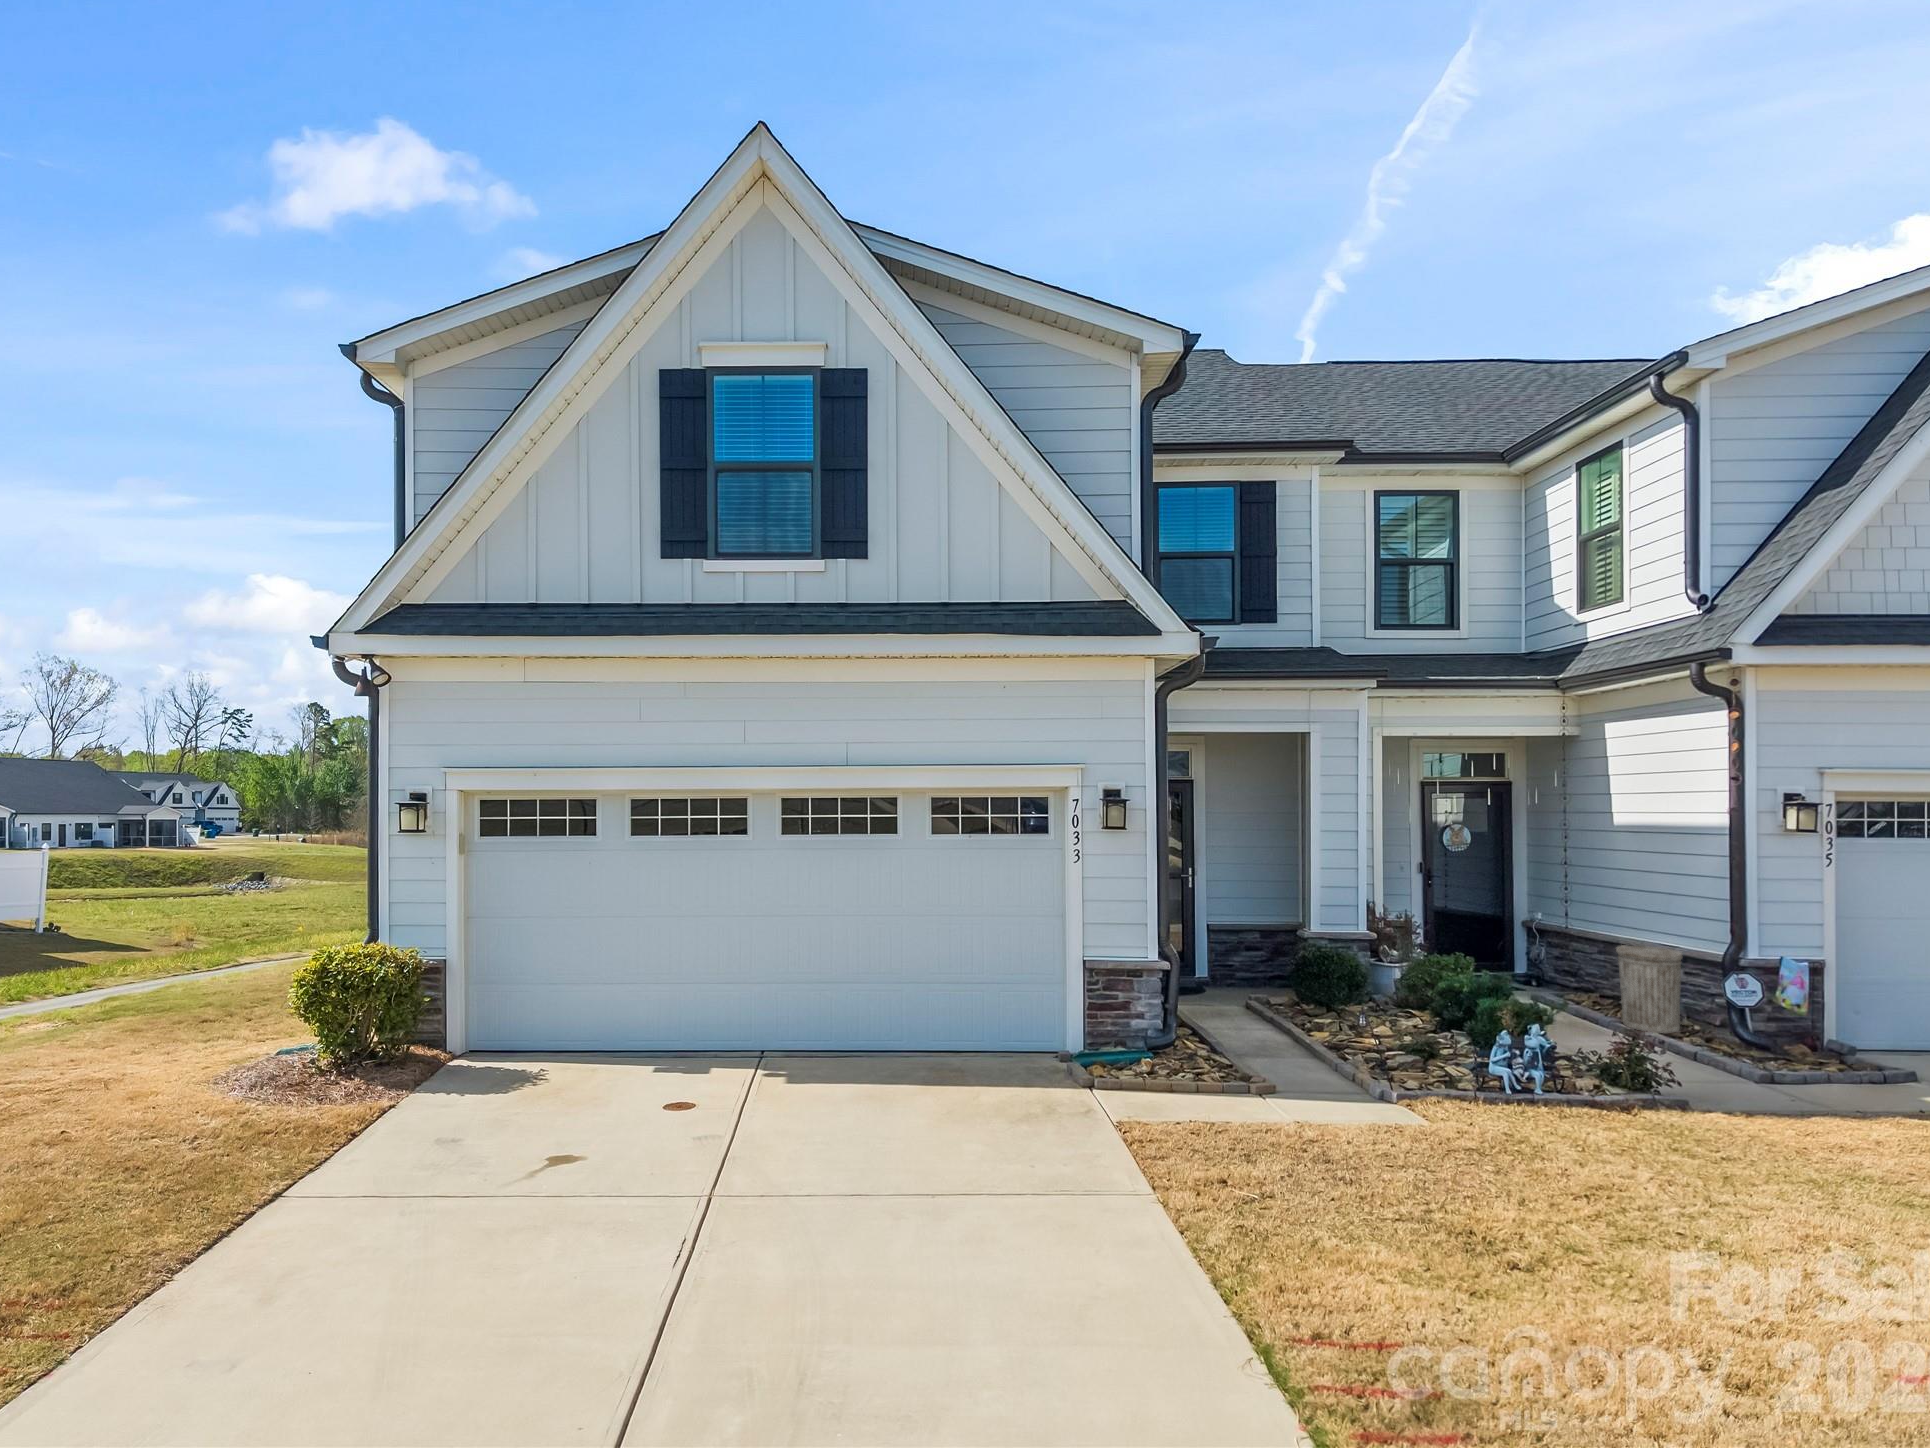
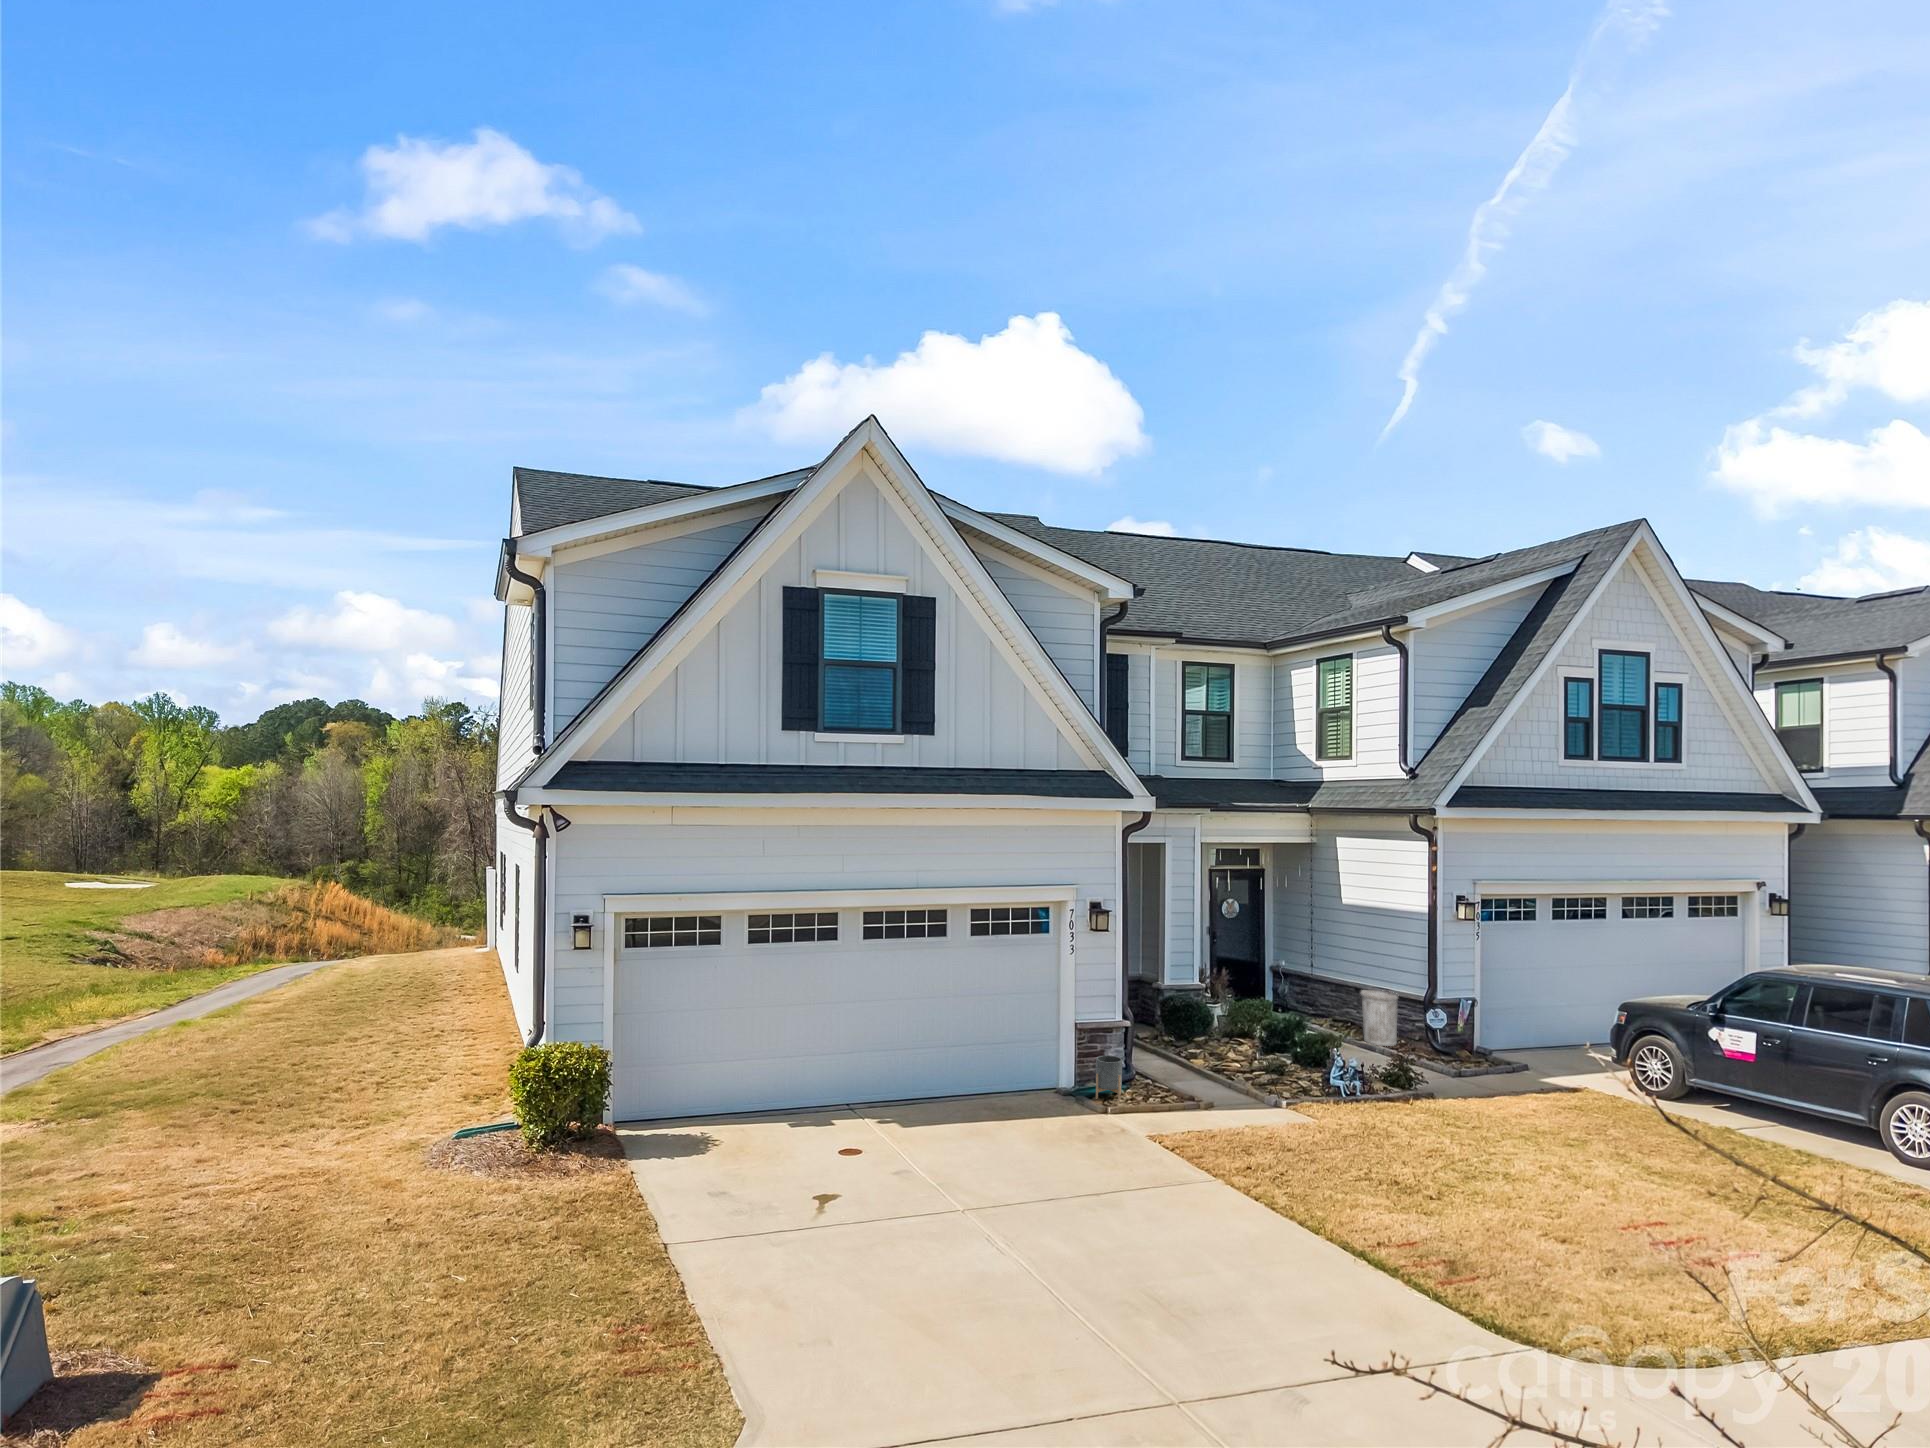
planter: none [1107,1009,1152,1073] -> present [1096,1056,1122,1101]

